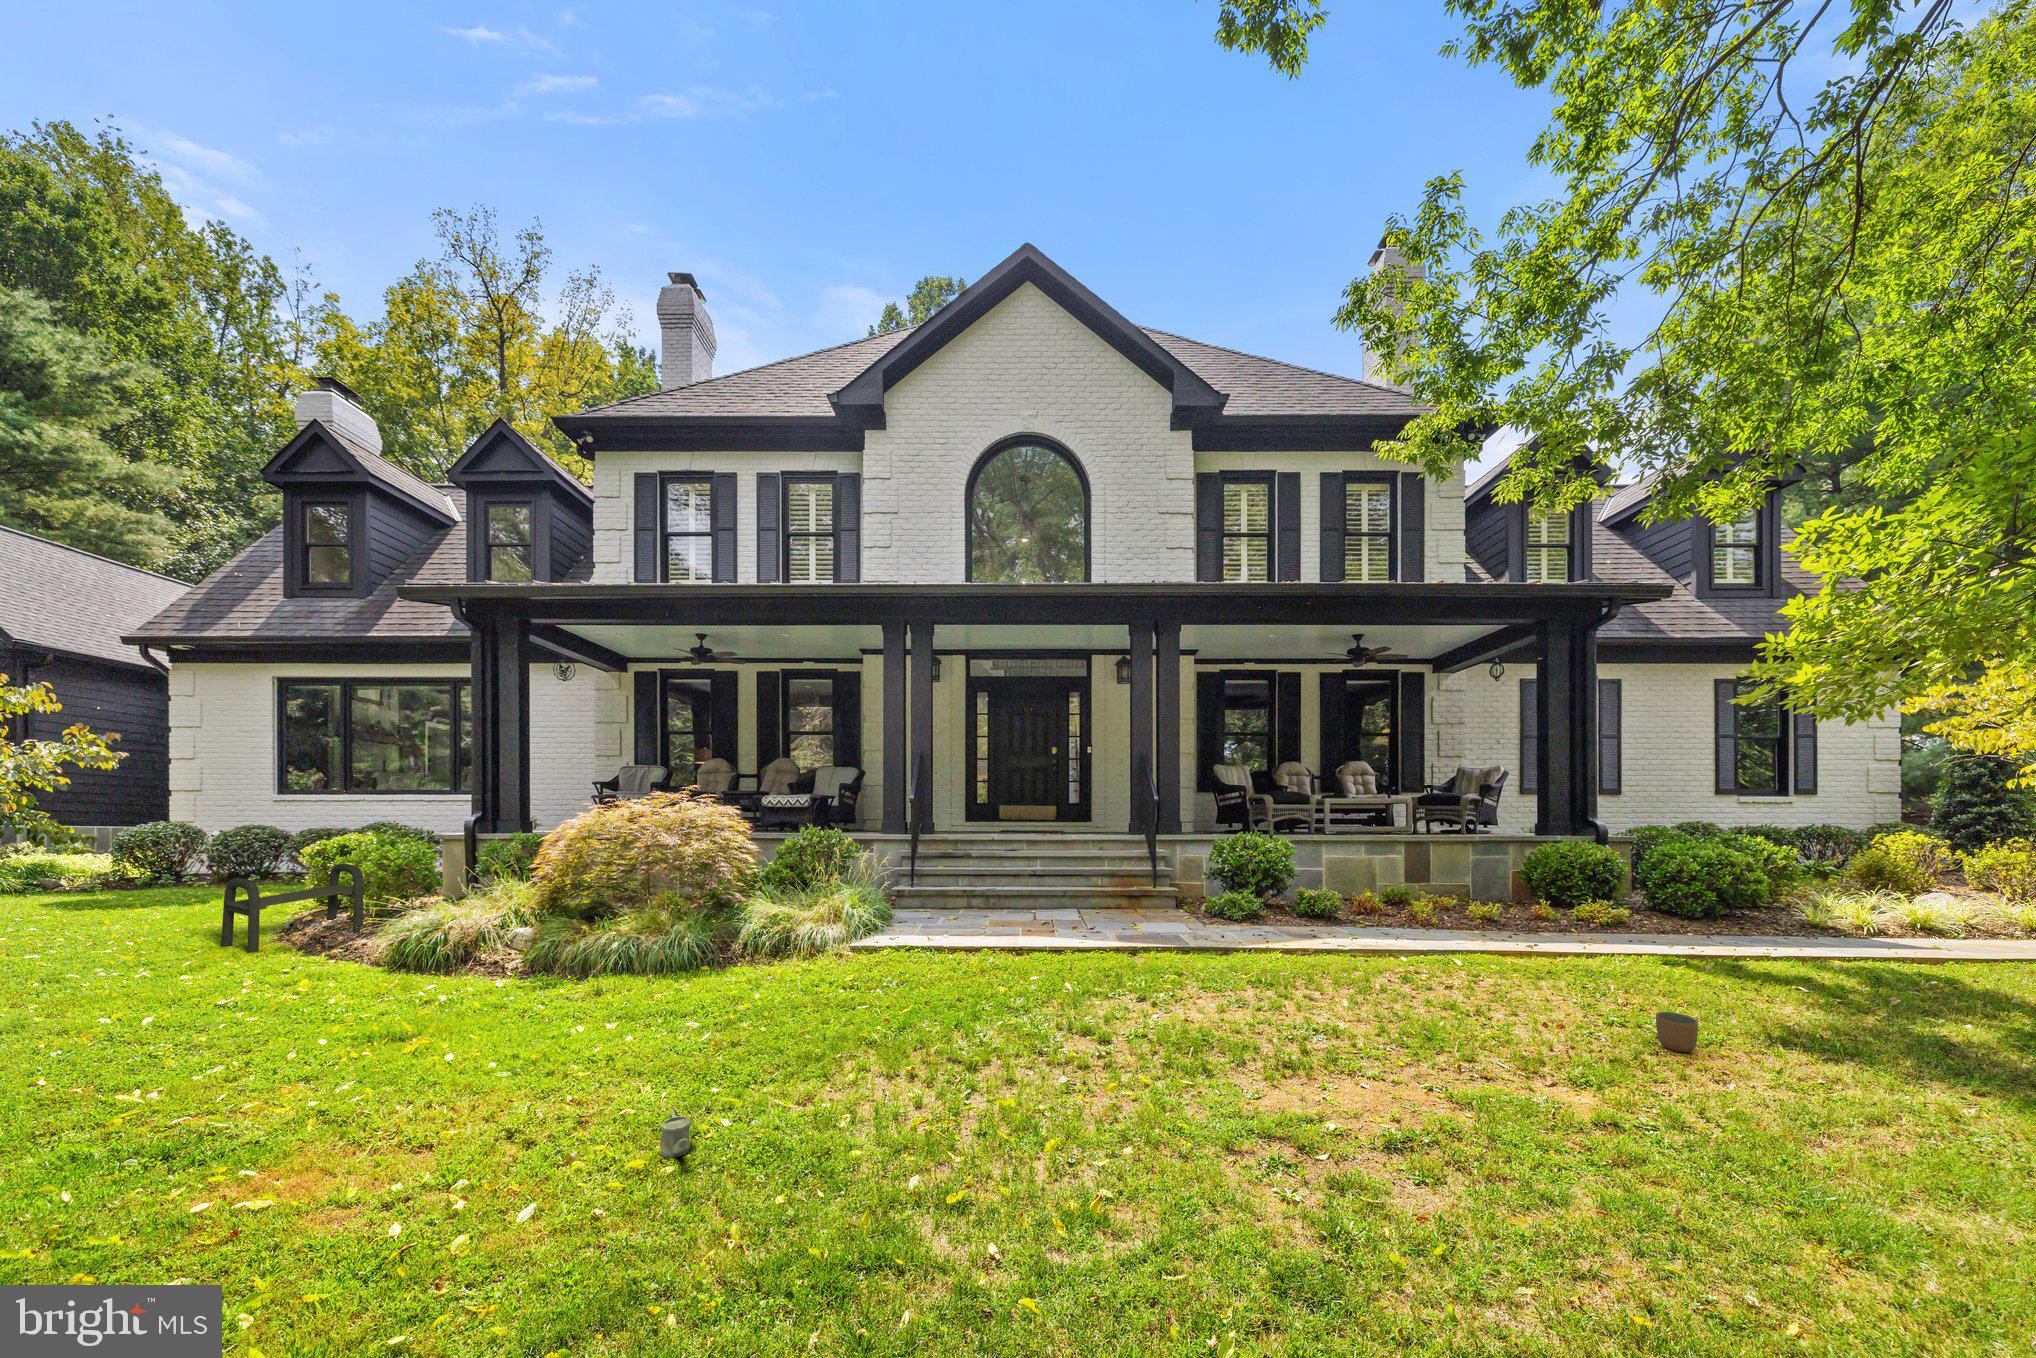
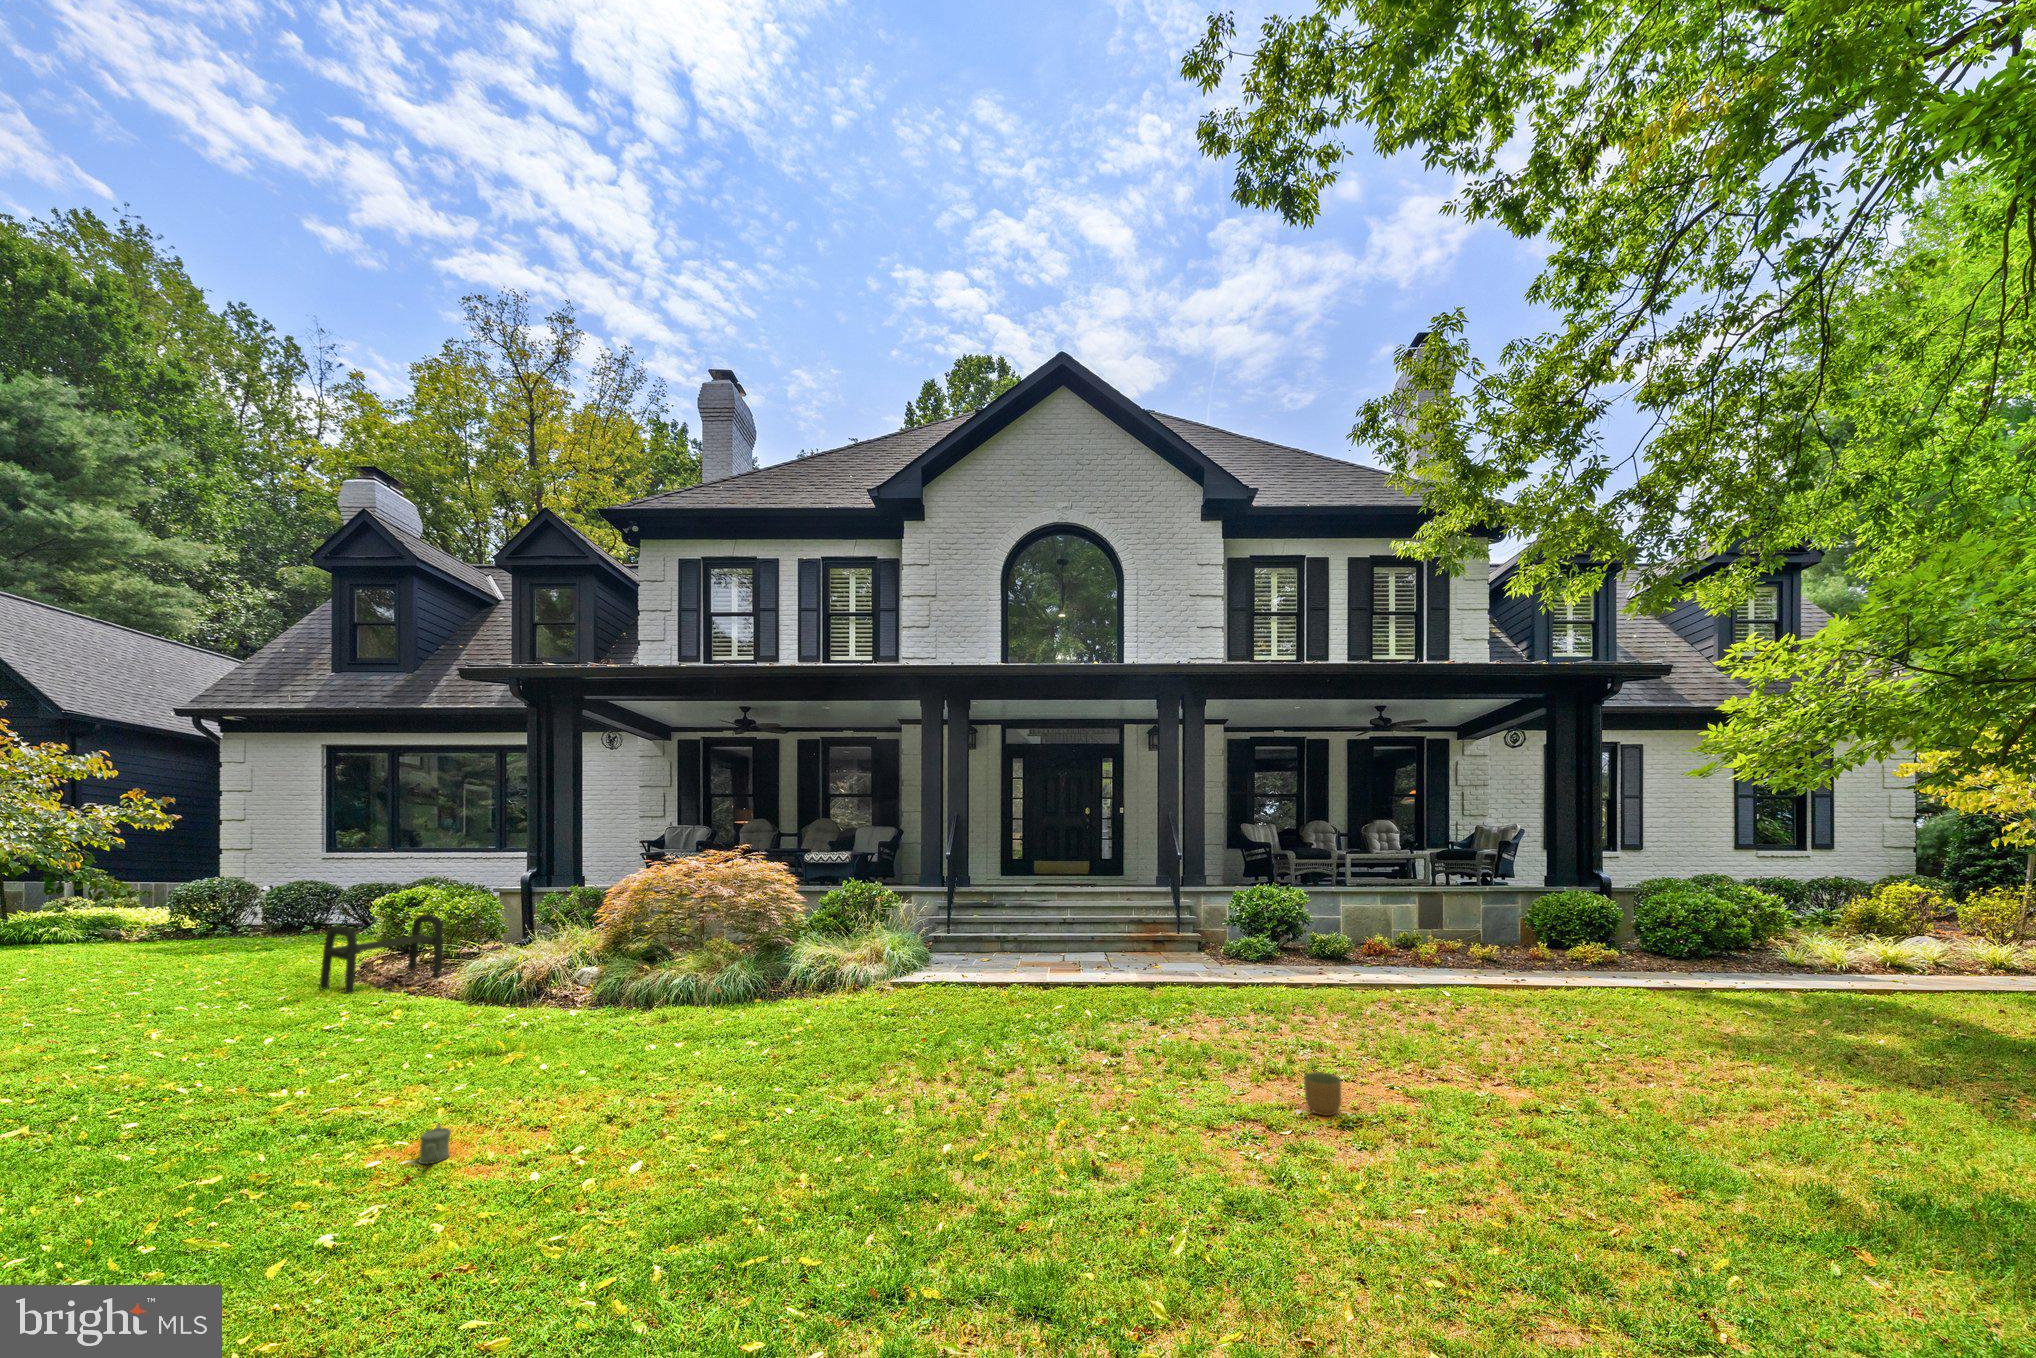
planter: present [1656,1012,1698,1052] -> present [1304,1072,1341,1116]
watering can: present [660,1111,691,1158] -> present [419,1124,451,1164]

